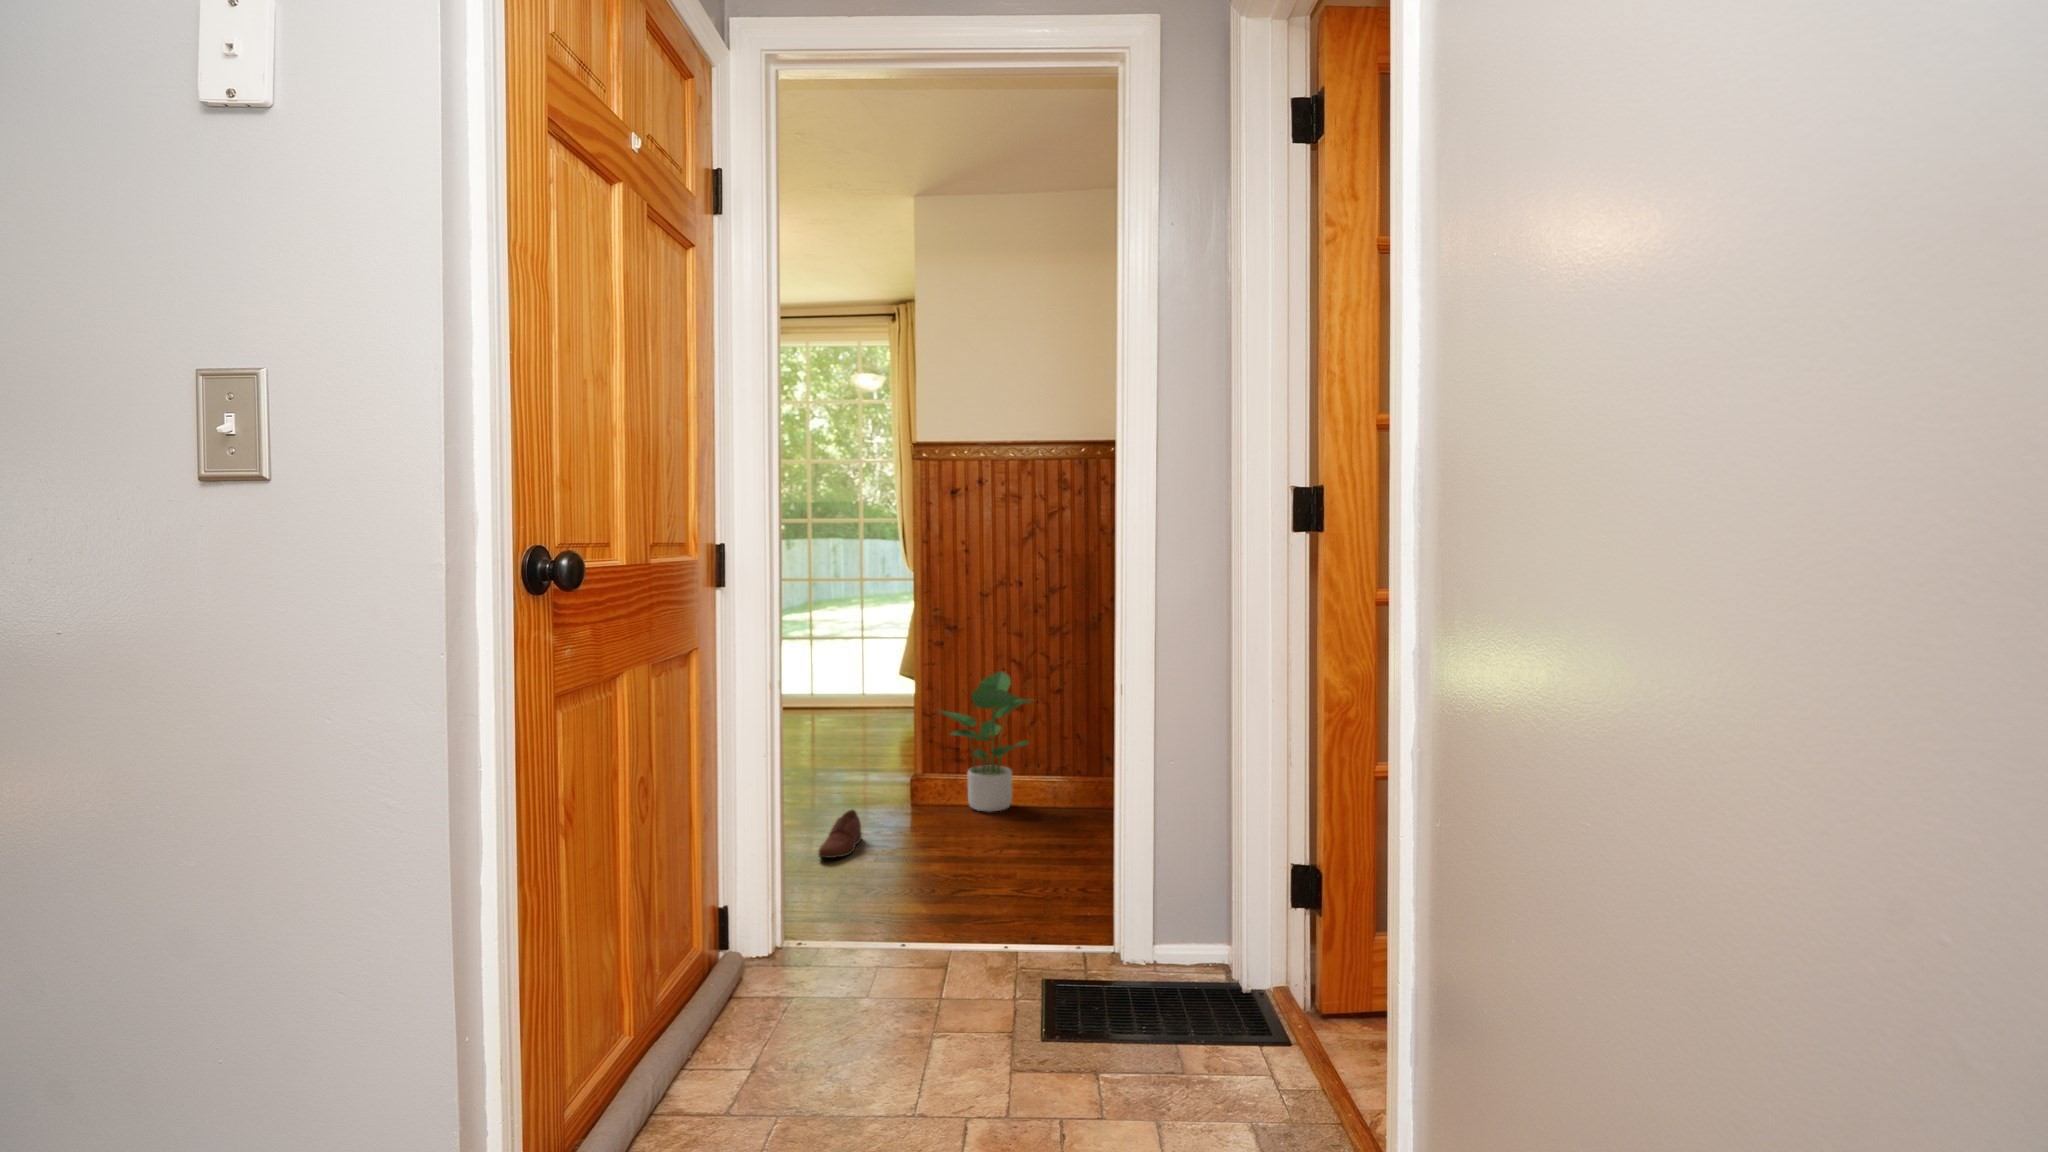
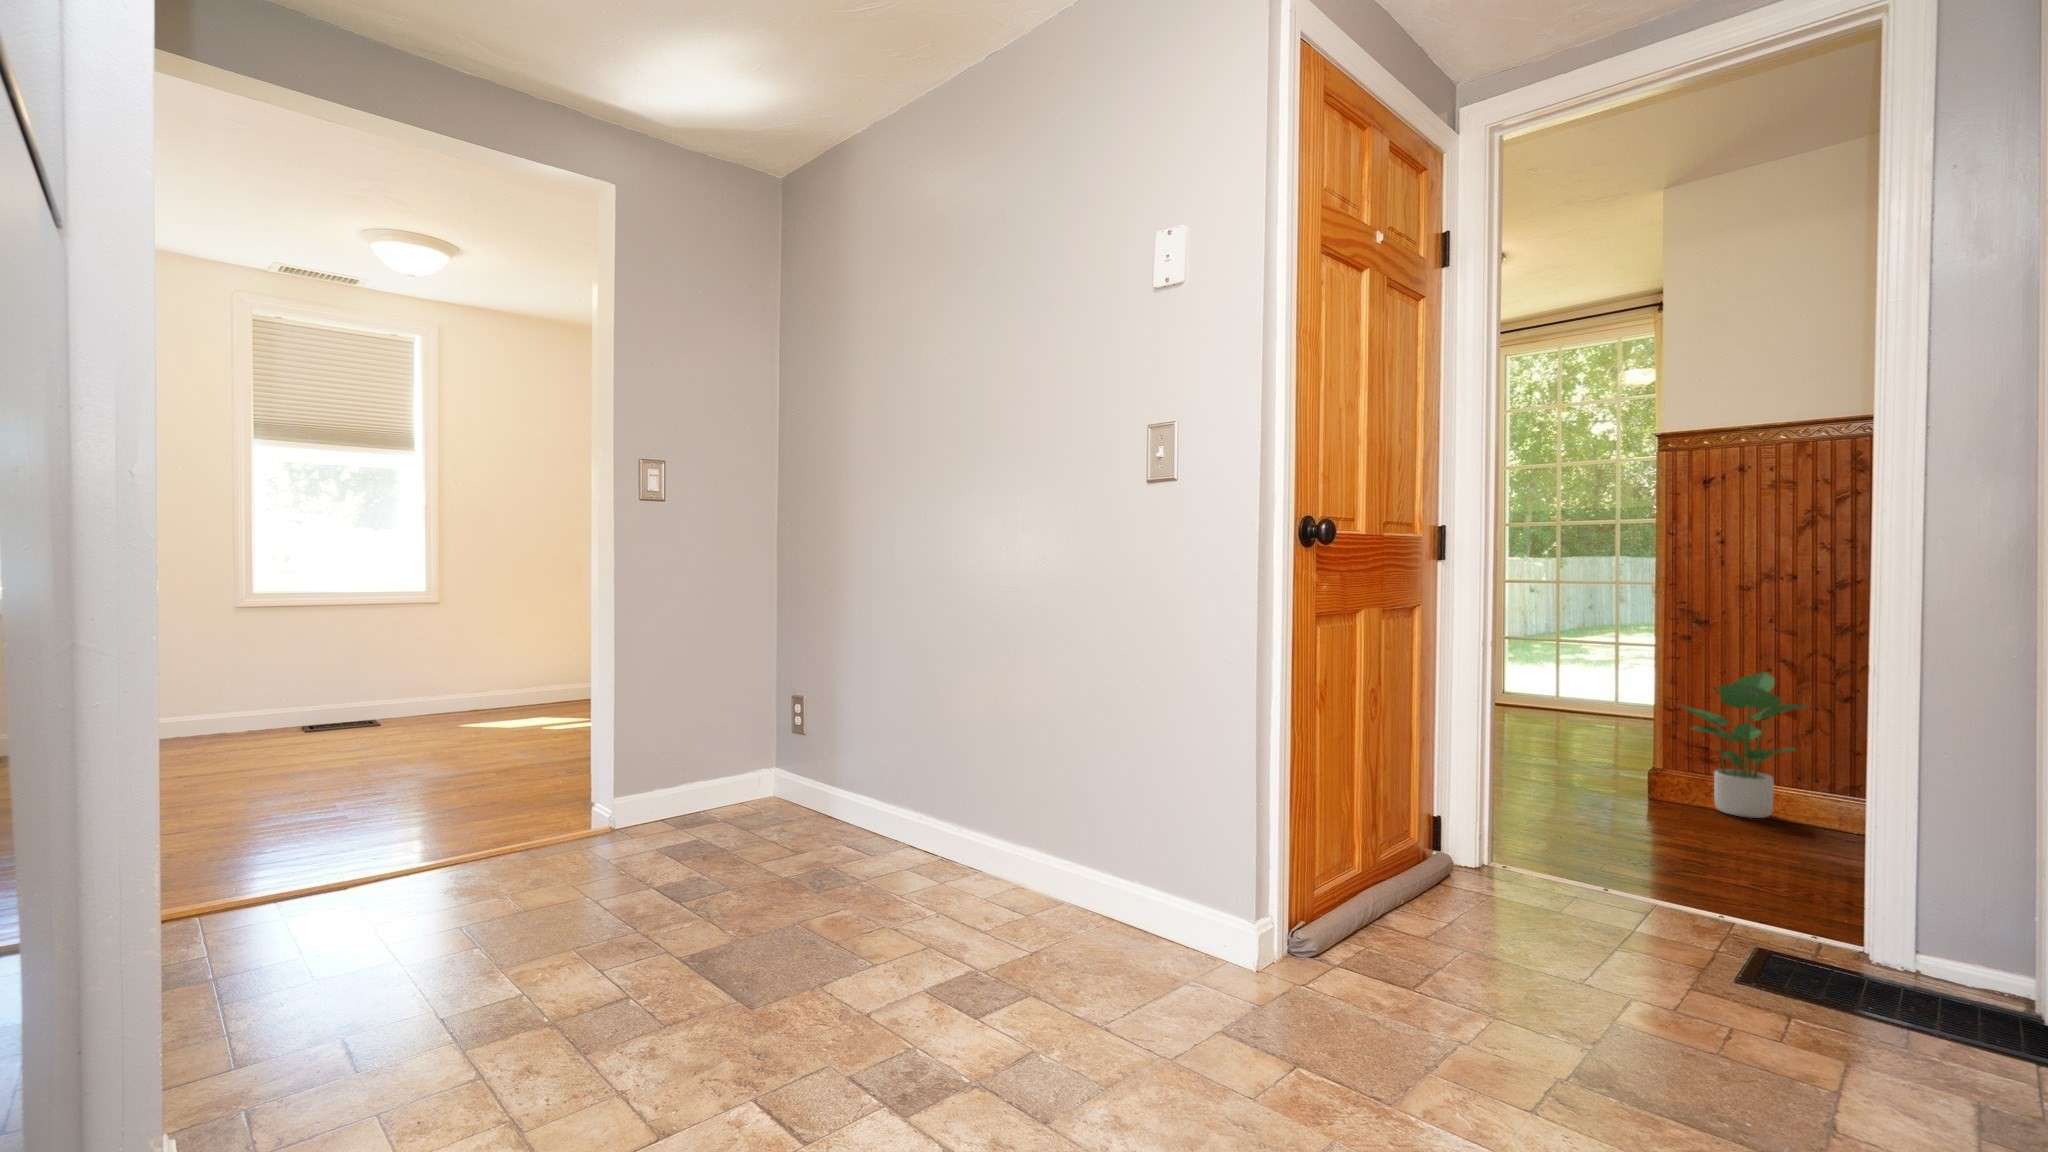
shoe: present [818,809,862,858] -> none [1533,783,1582,819]

